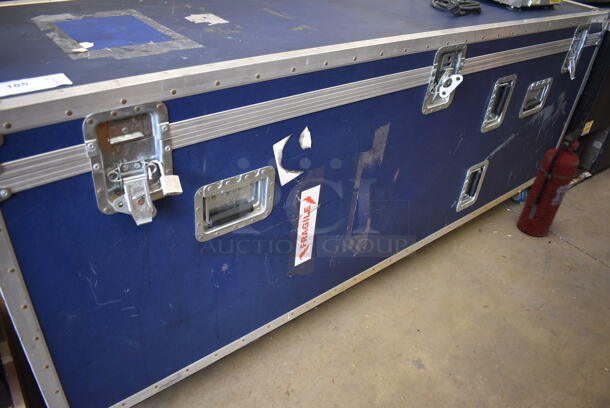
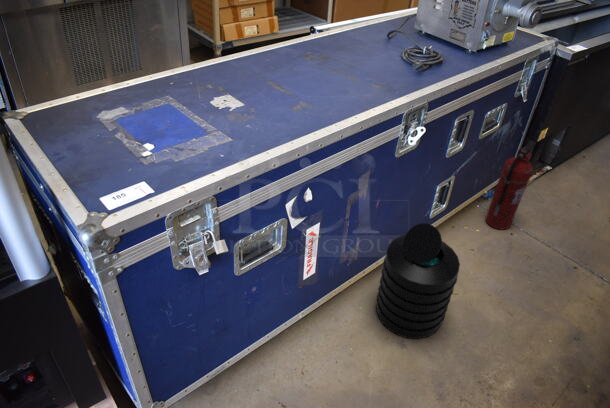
trash can: none [386,204,498,358] -> present [377,223,460,339]

